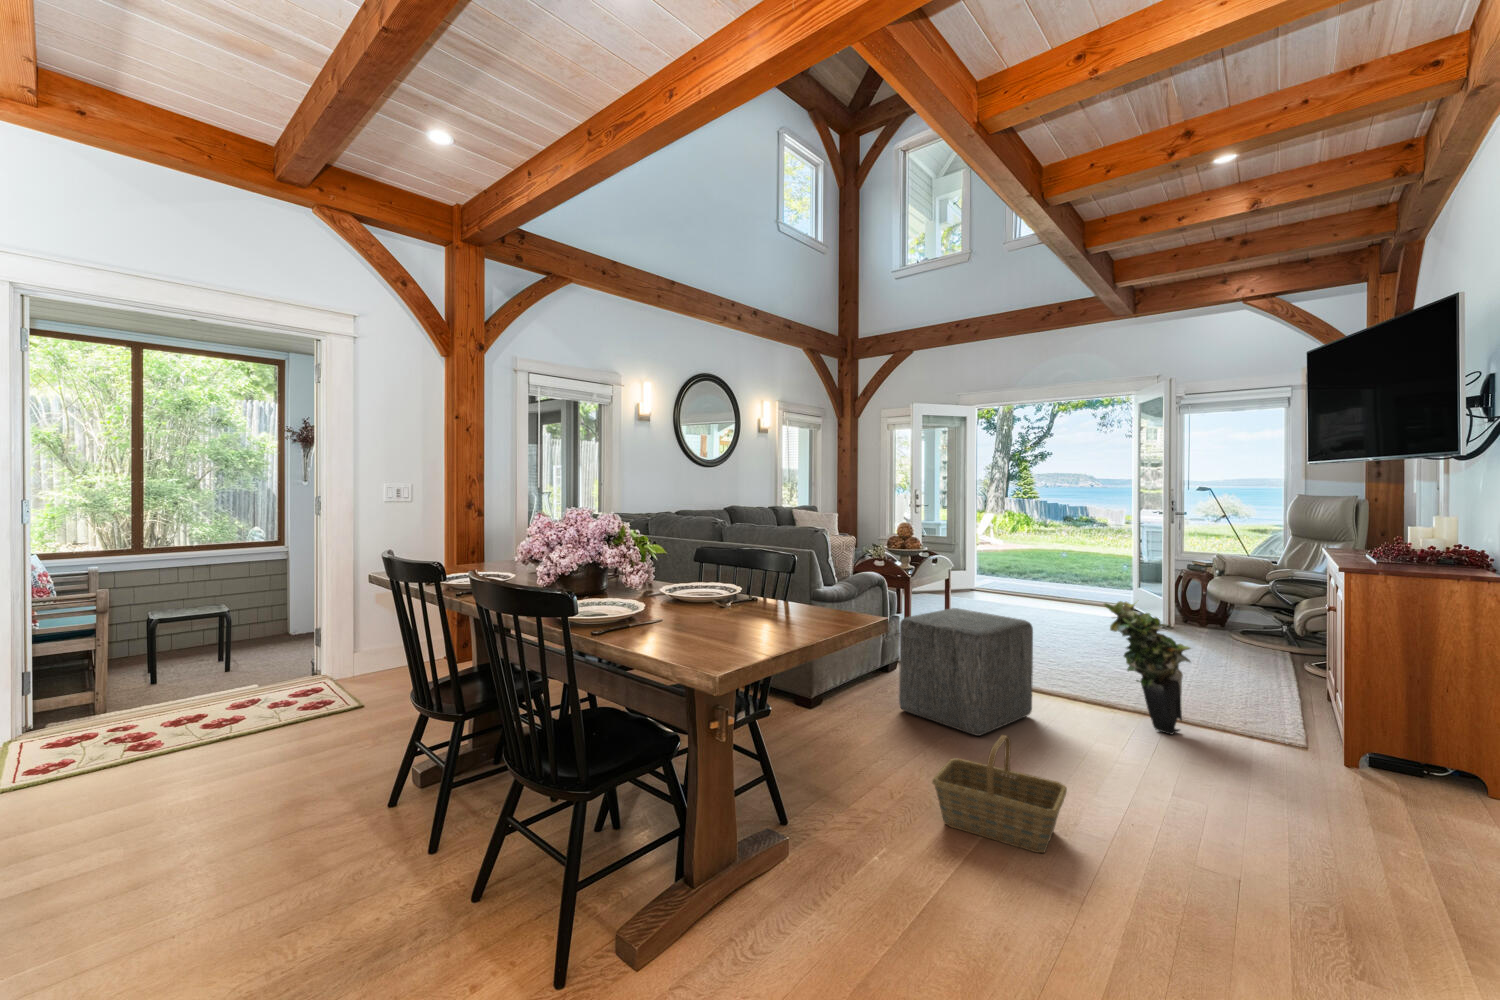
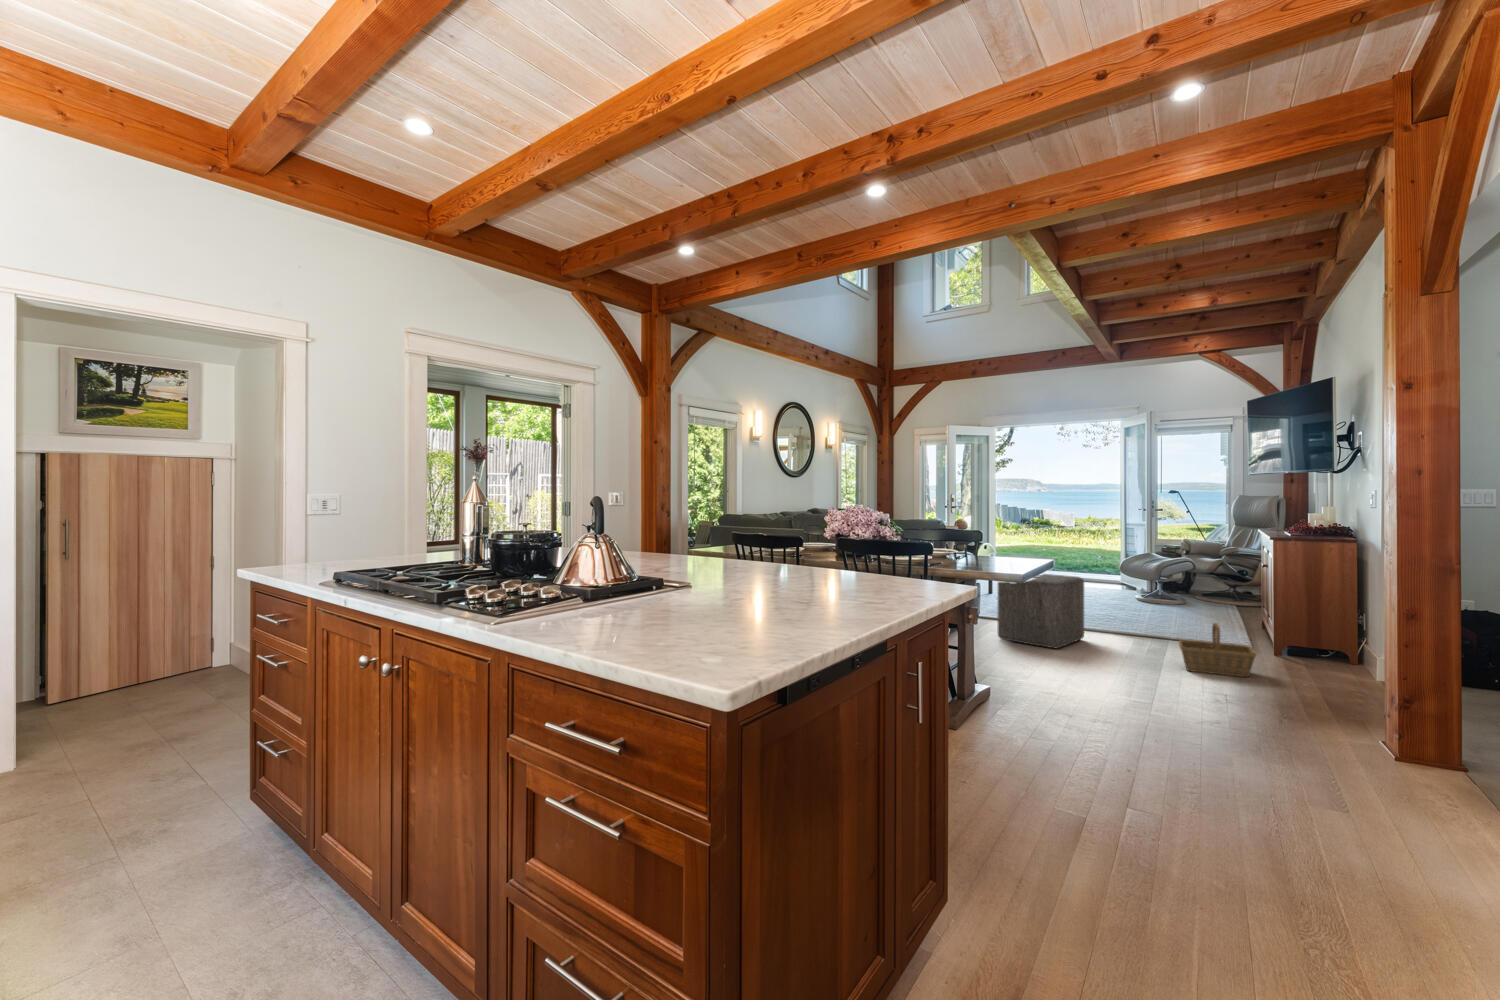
potted plant: present [1104,601,1190,735] -> none [1127,562,1184,645]
basket: present [932,735,1067,853] -> present [1179,623,1256,677]

